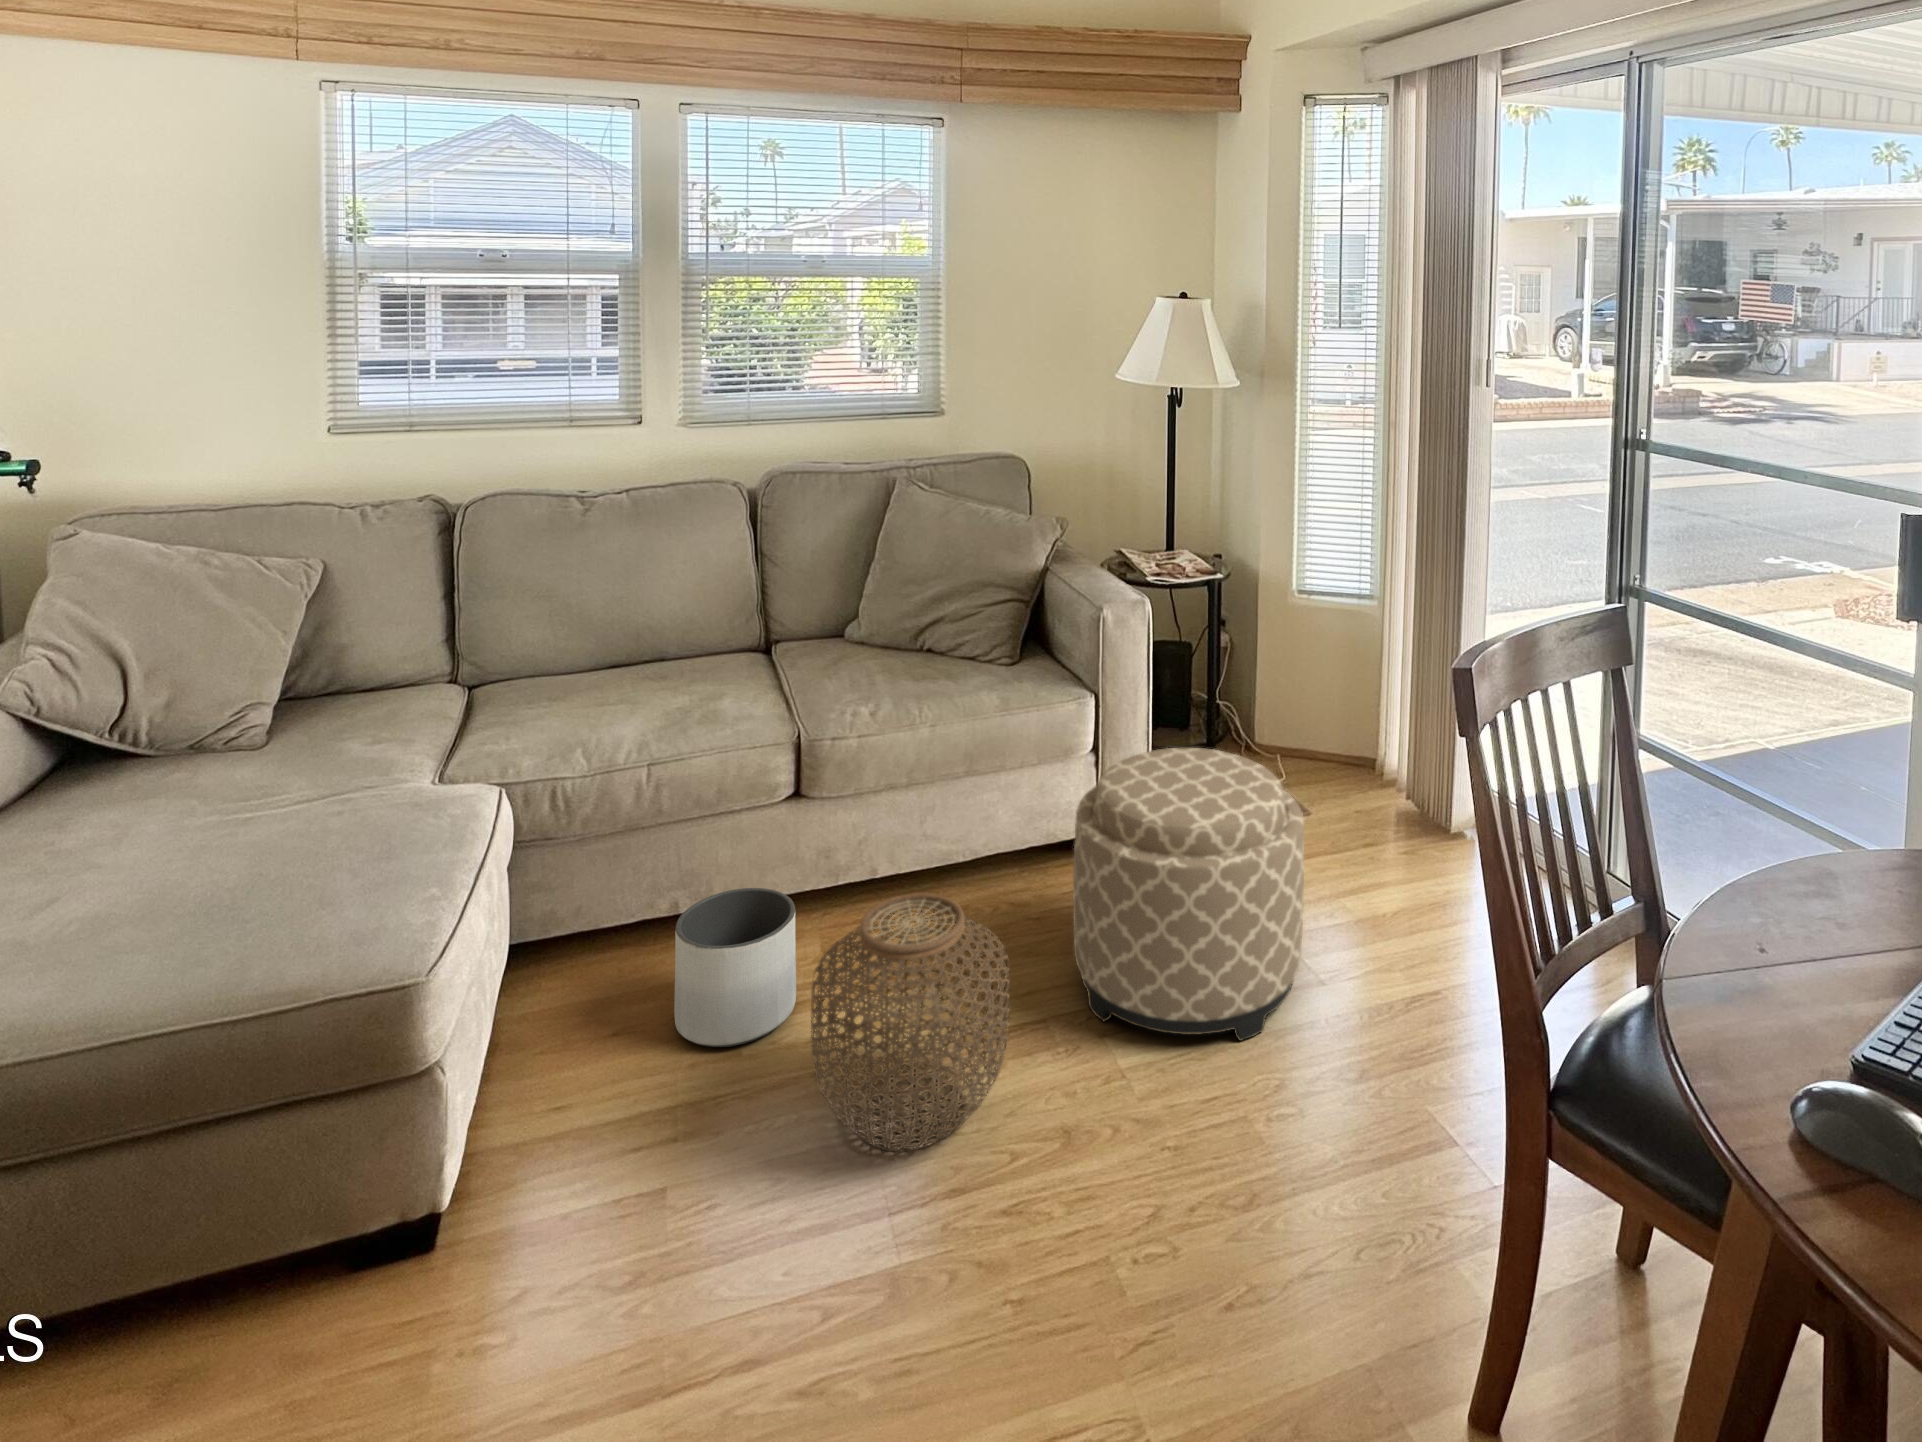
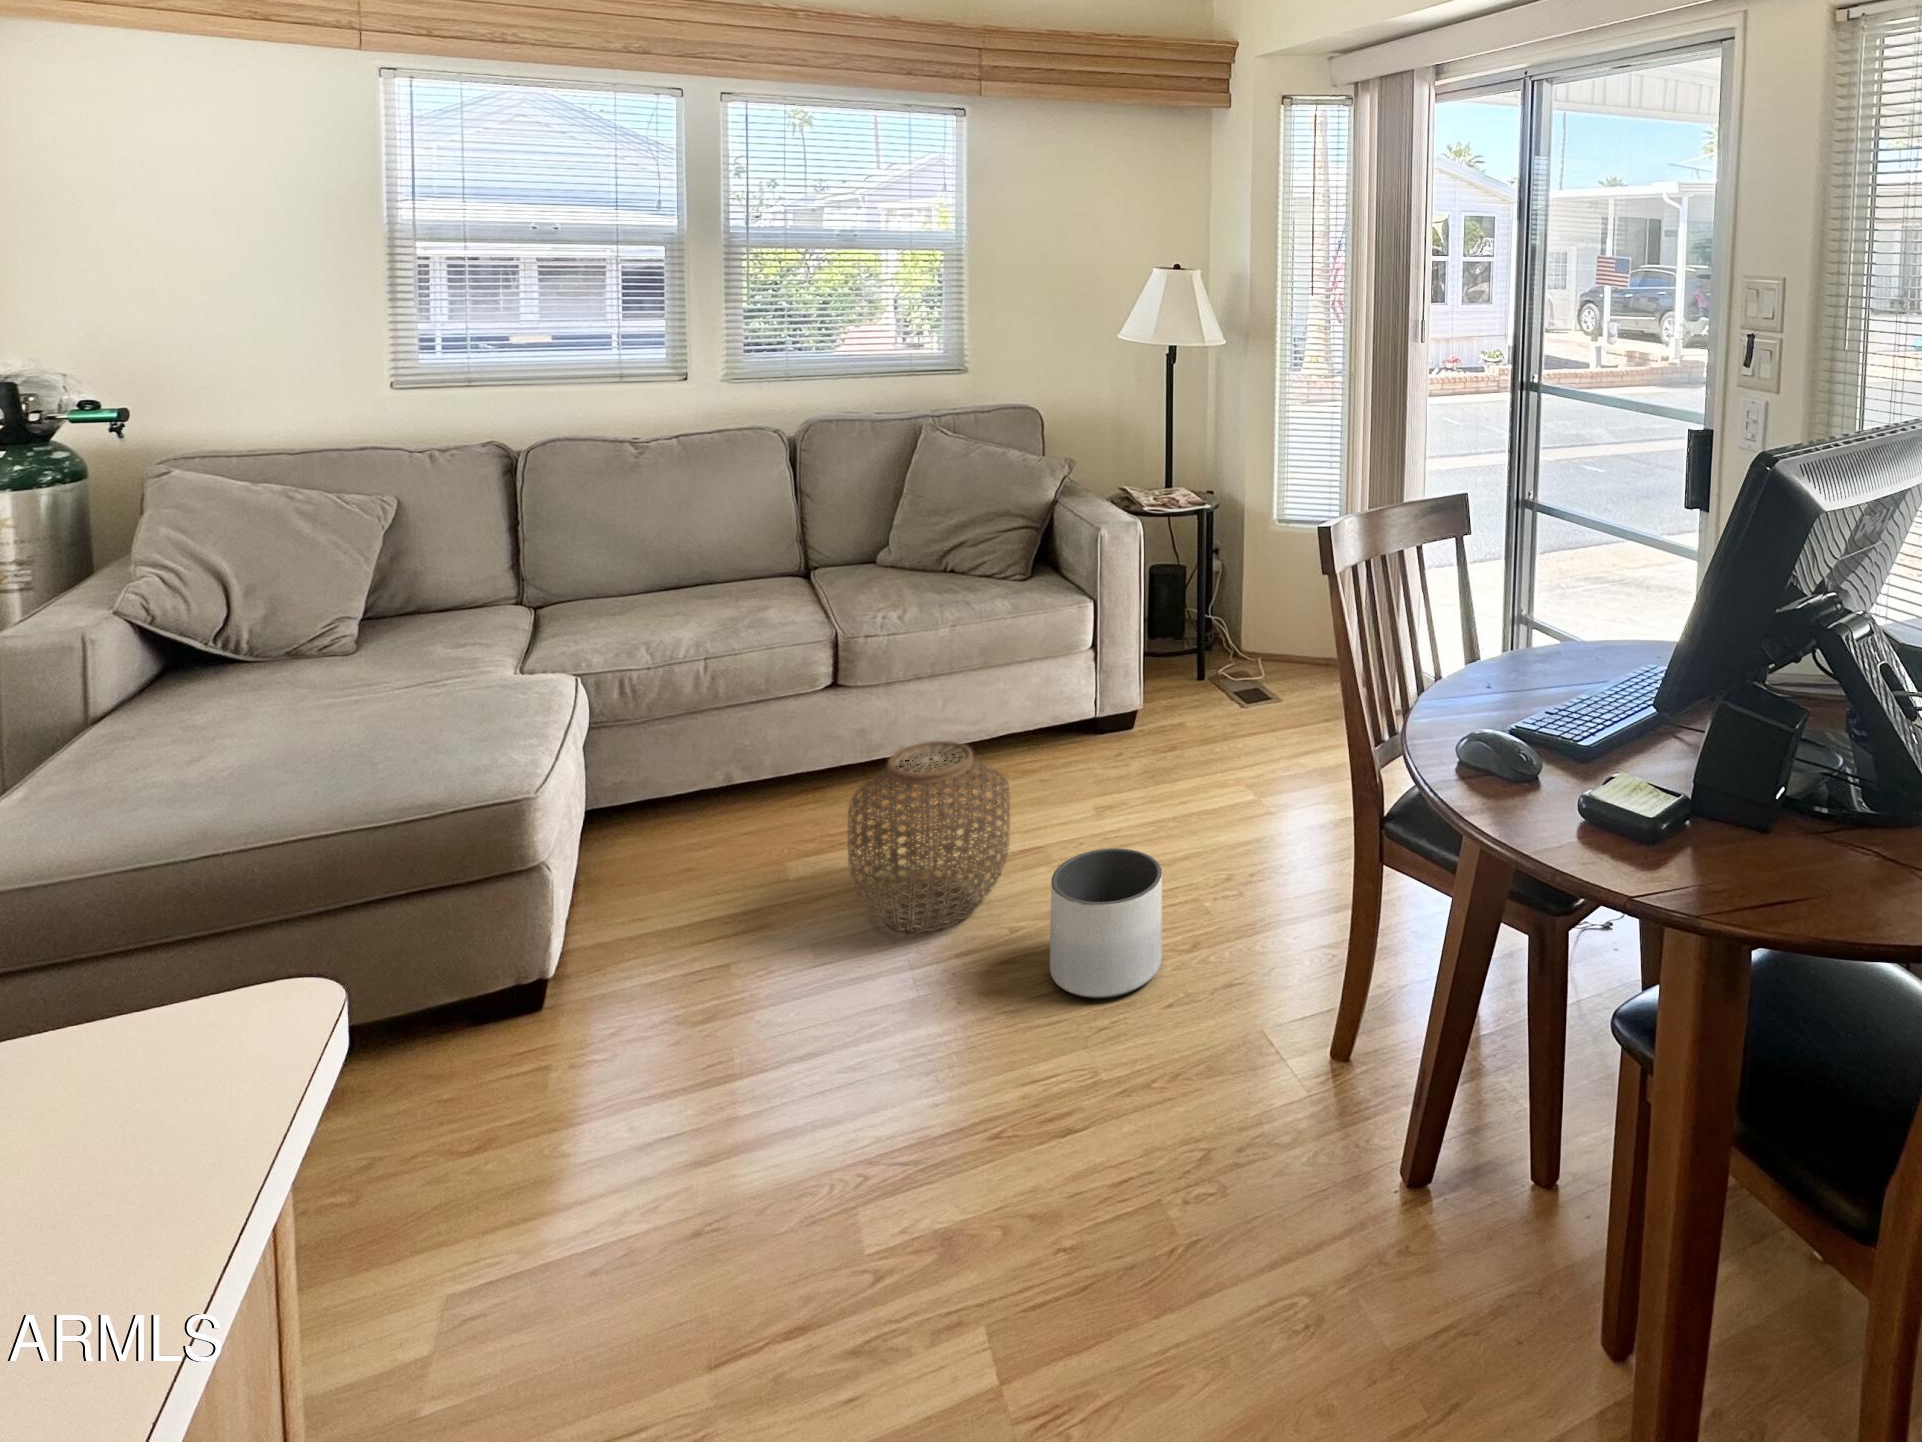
ottoman: present [1073,748,1304,1041] -> none [1068,636,1256,854]
planter: present [674,888,796,1047] -> present [1050,848,1162,999]

